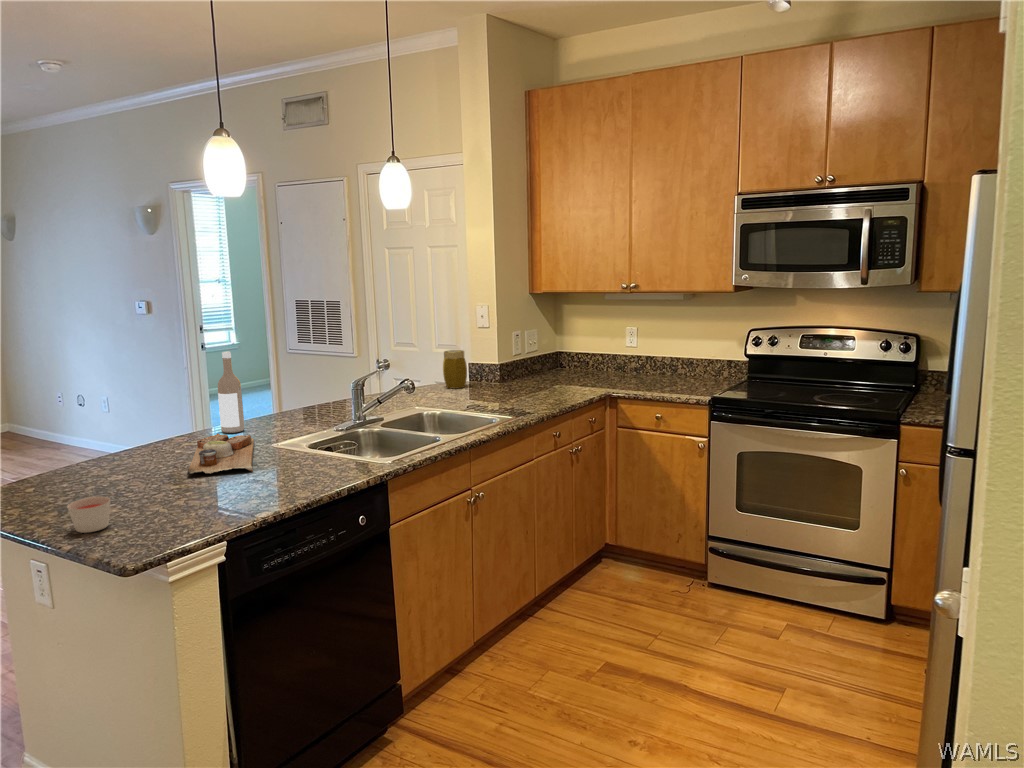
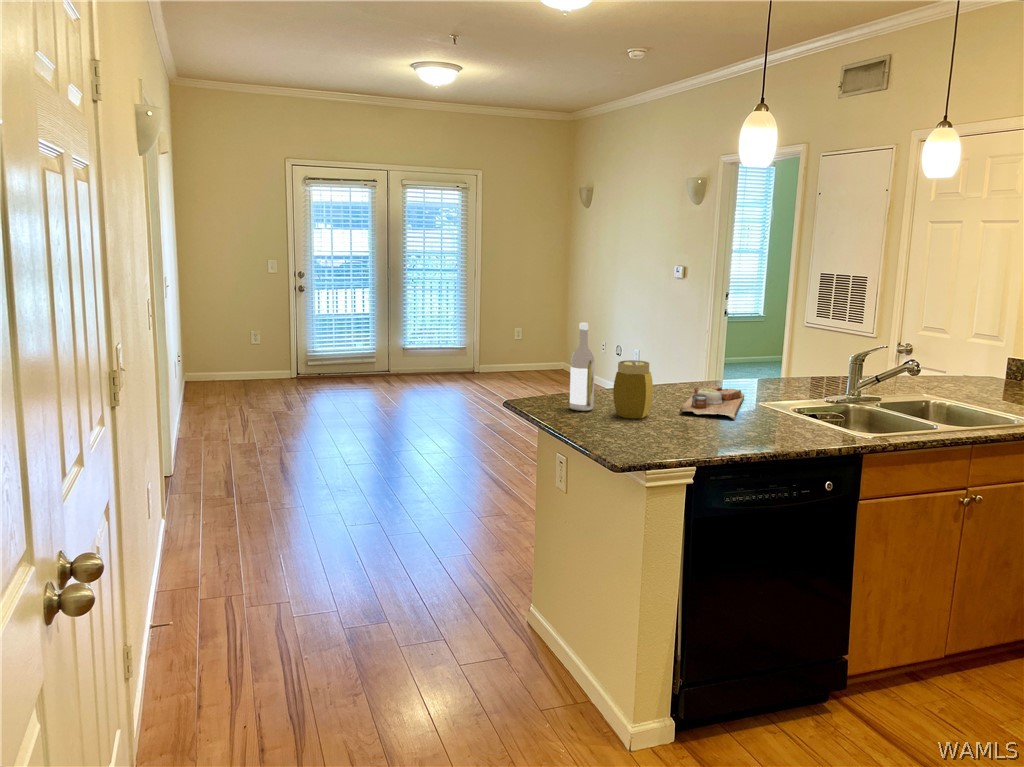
jar: present [443,350,467,389] -> present [613,360,653,418]
wine bottle: present [218,352,245,433] -> present [570,323,595,411]
candle: present [67,497,110,533] -> none [586,411,616,437]

